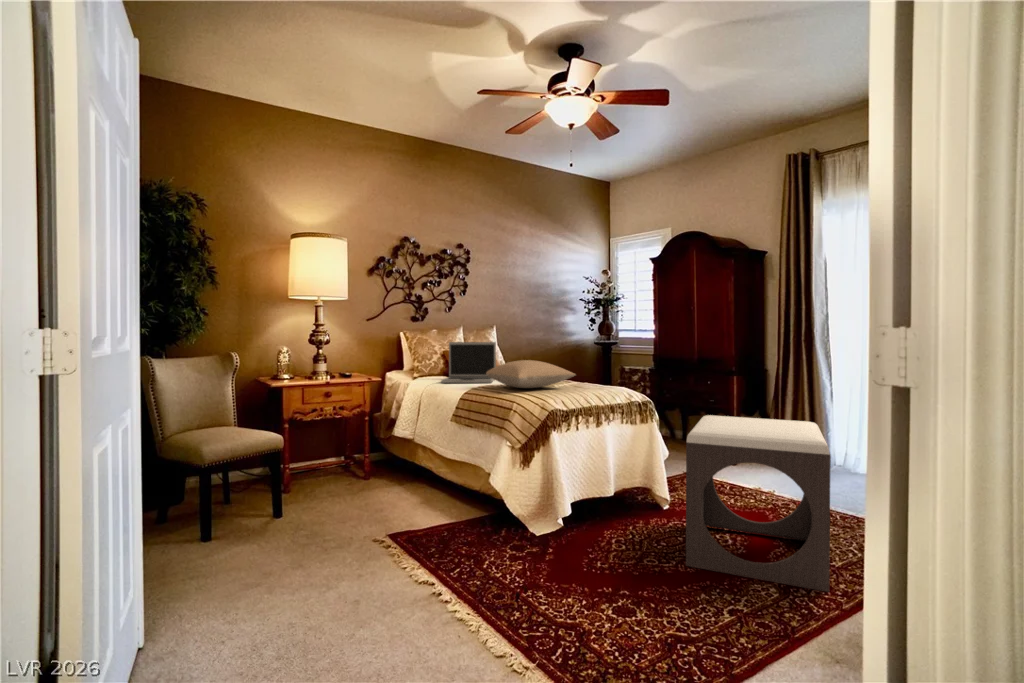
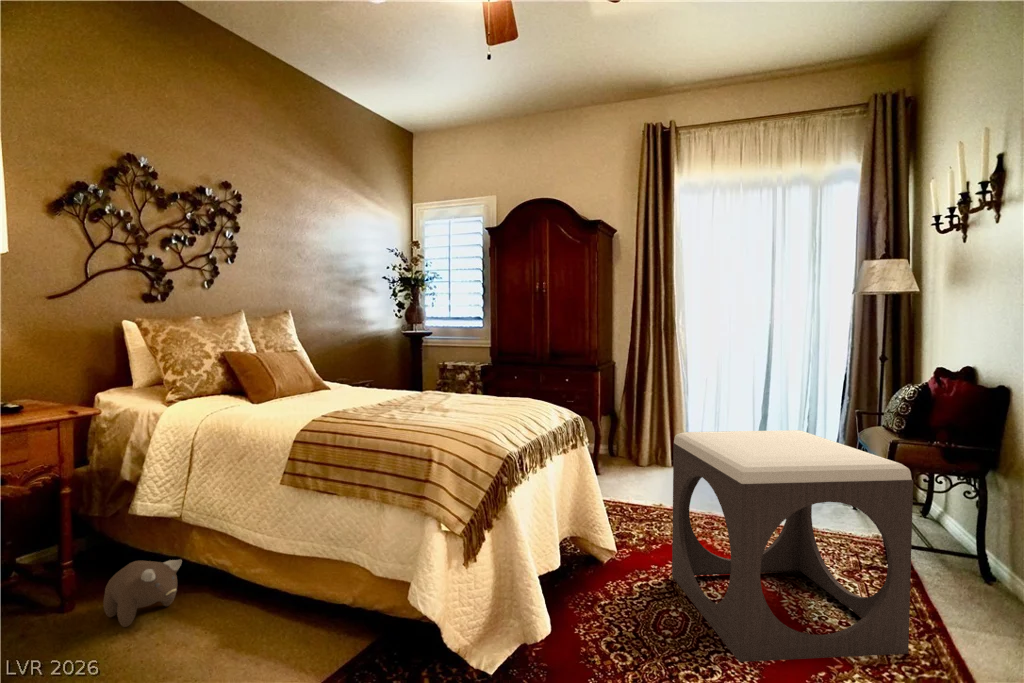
laptop: present [441,342,496,383] -> none [241,337,333,410]
pillow: present [486,360,575,389] -> none [341,366,489,412]
plush toy: none [376,458,408,489] -> present [103,560,182,627]

